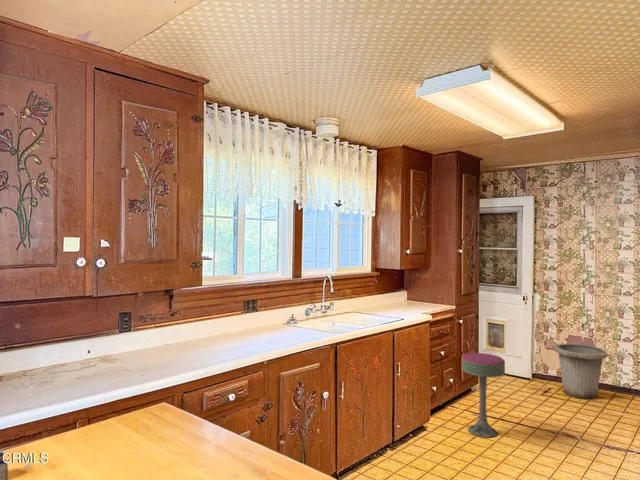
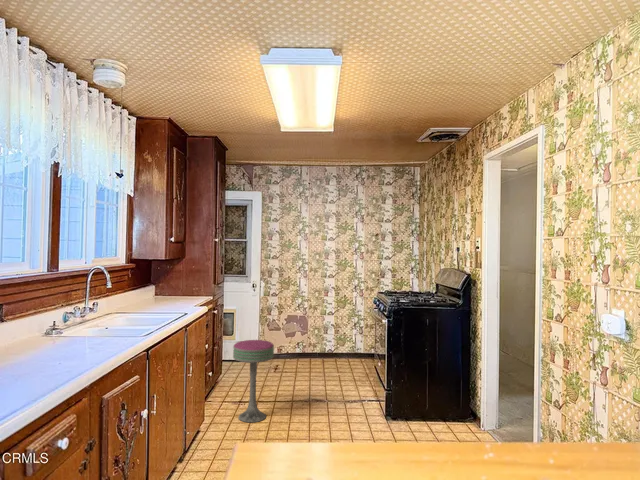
trash can: present [555,344,607,399] -> none [281,322,320,368]

